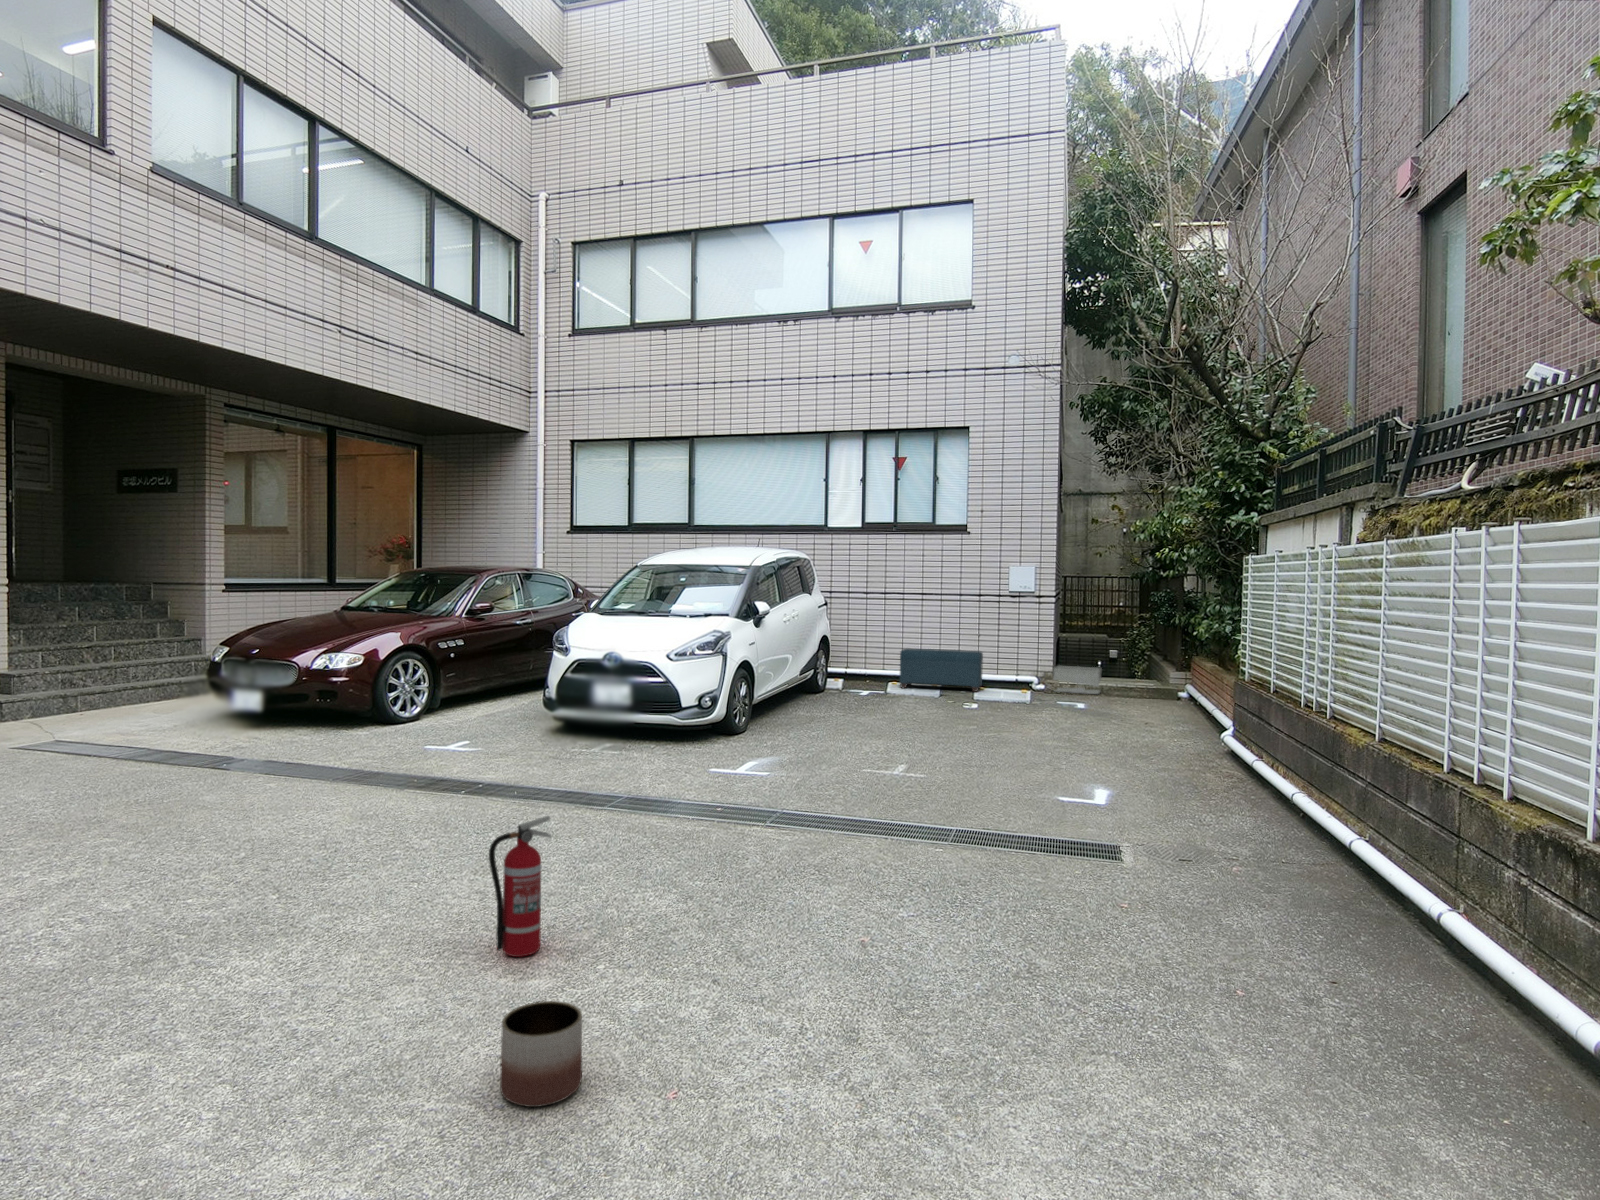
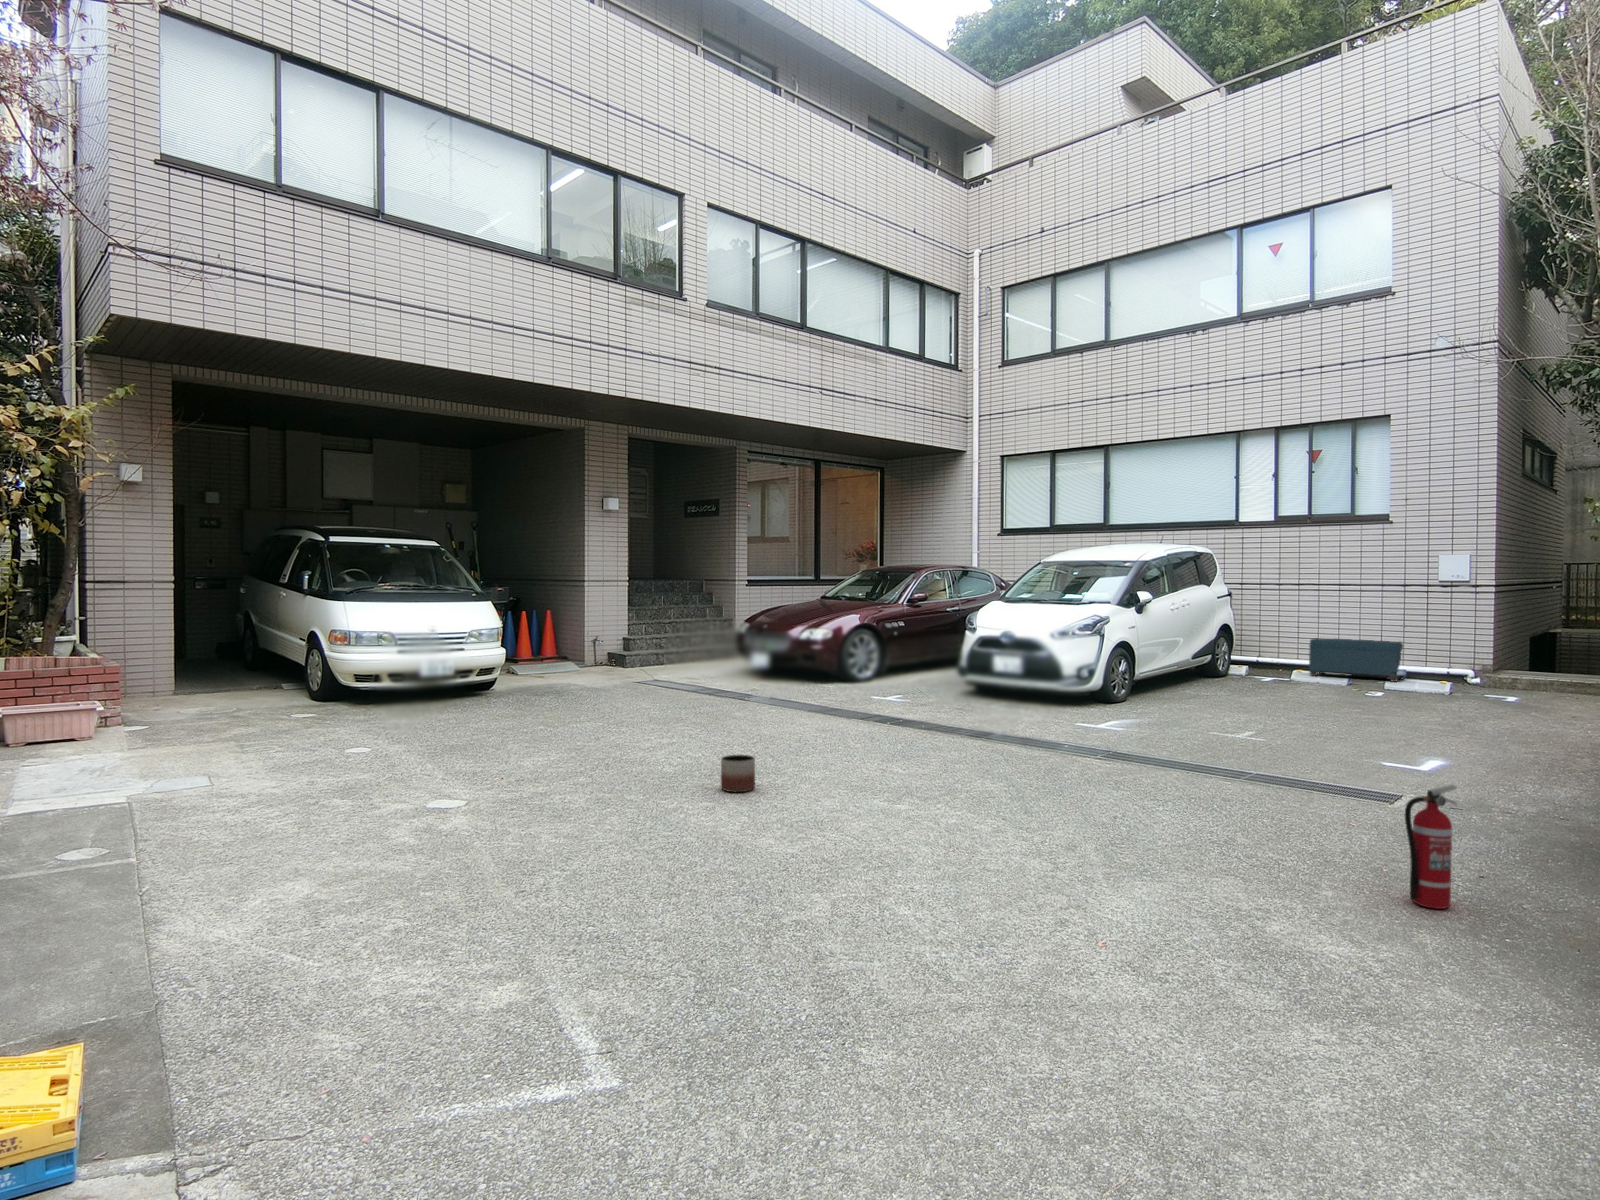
storage bin: present [1053,665,1102,694] -> none [1492,658,1557,689]
fire extinguisher: present [489,816,551,957] -> present [1405,785,1457,909]
planter: present [500,1001,582,1107] -> present [721,755,755,792]

